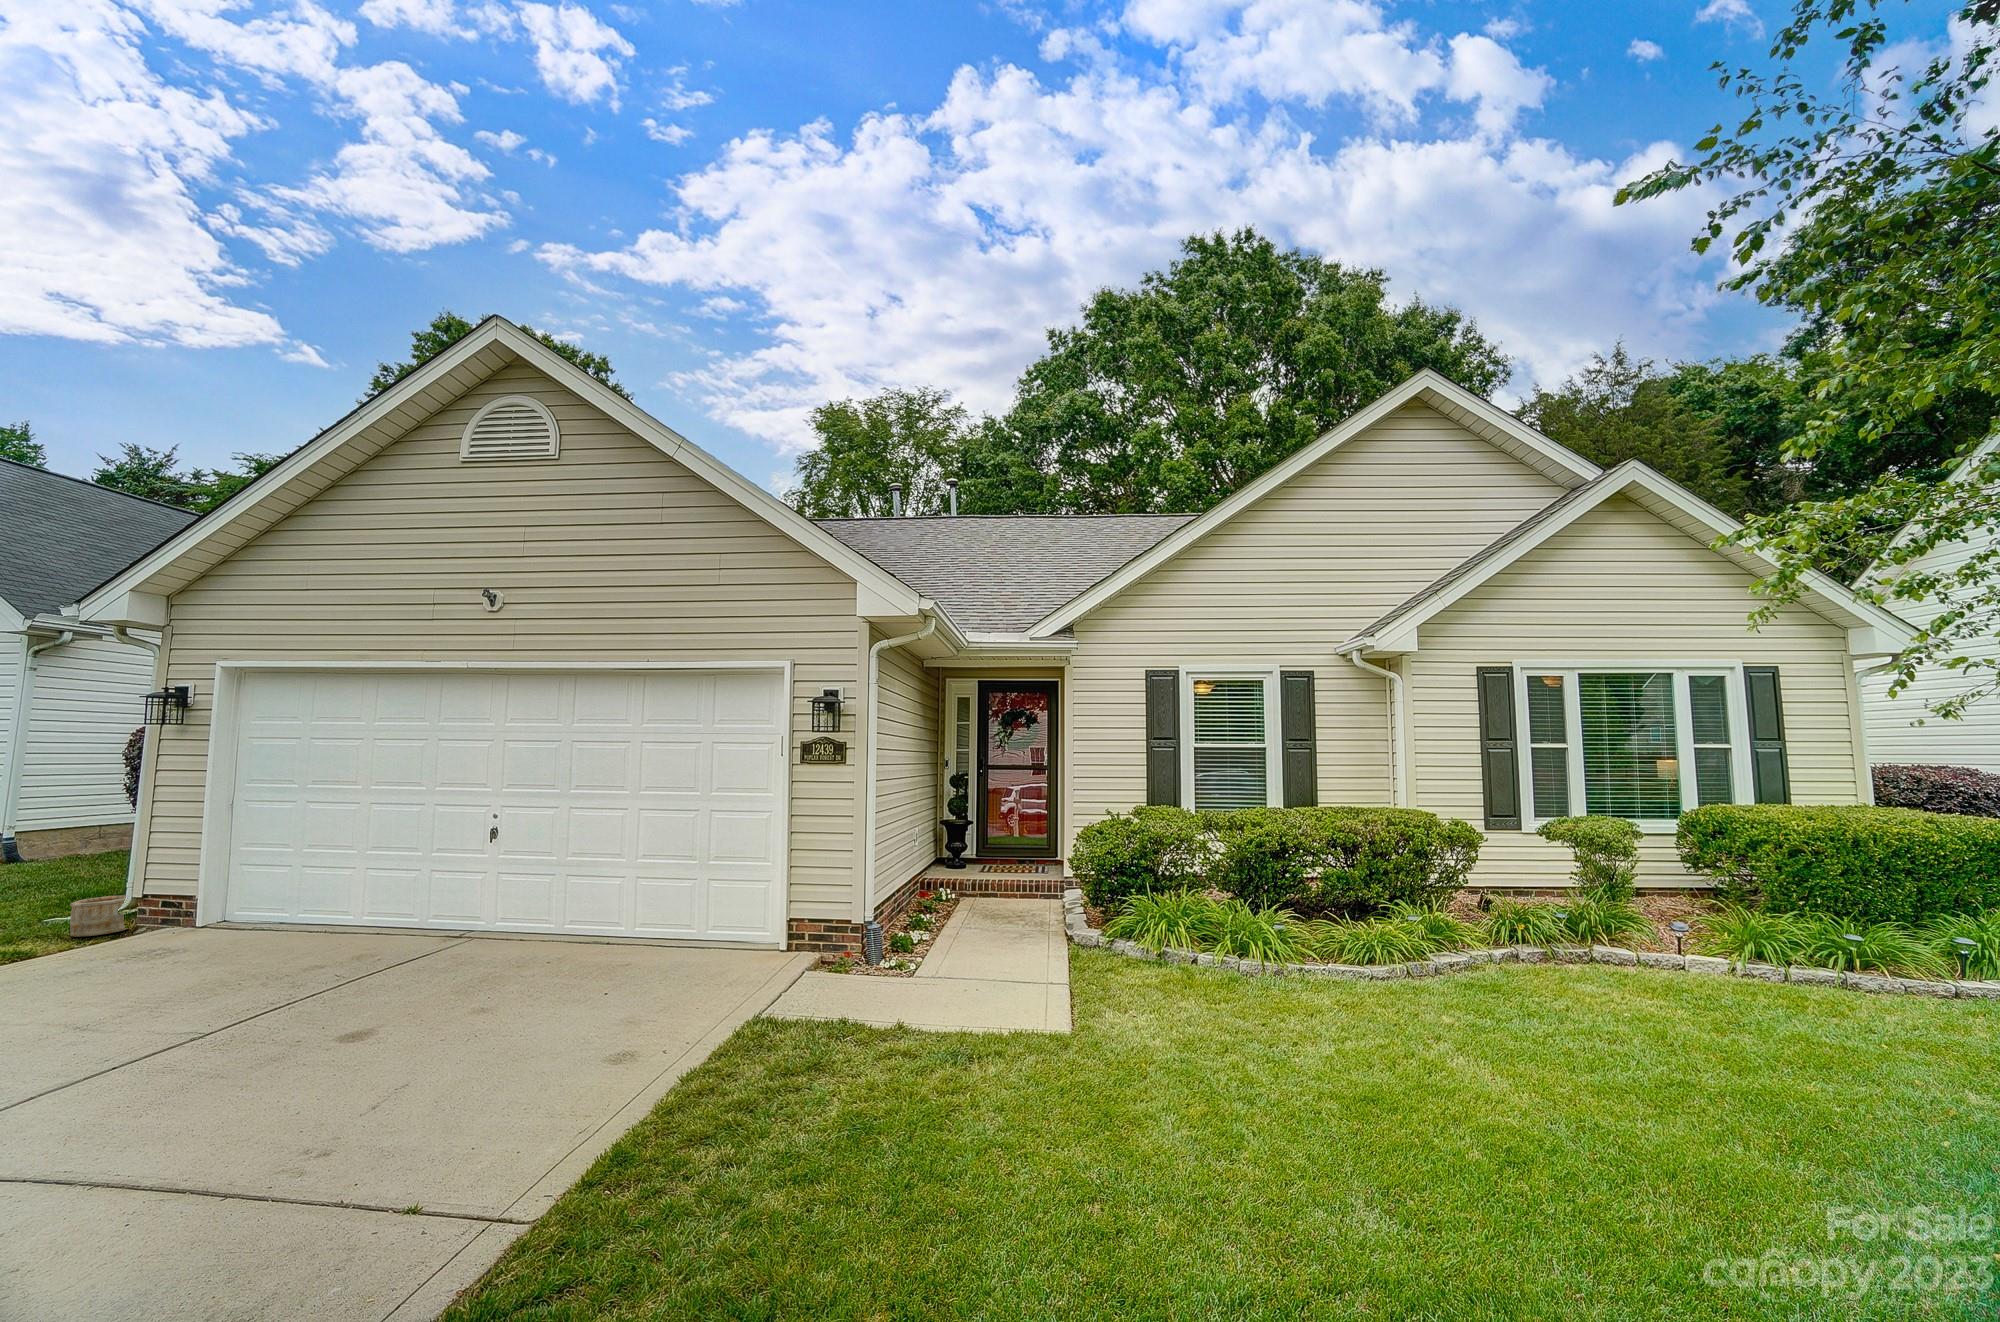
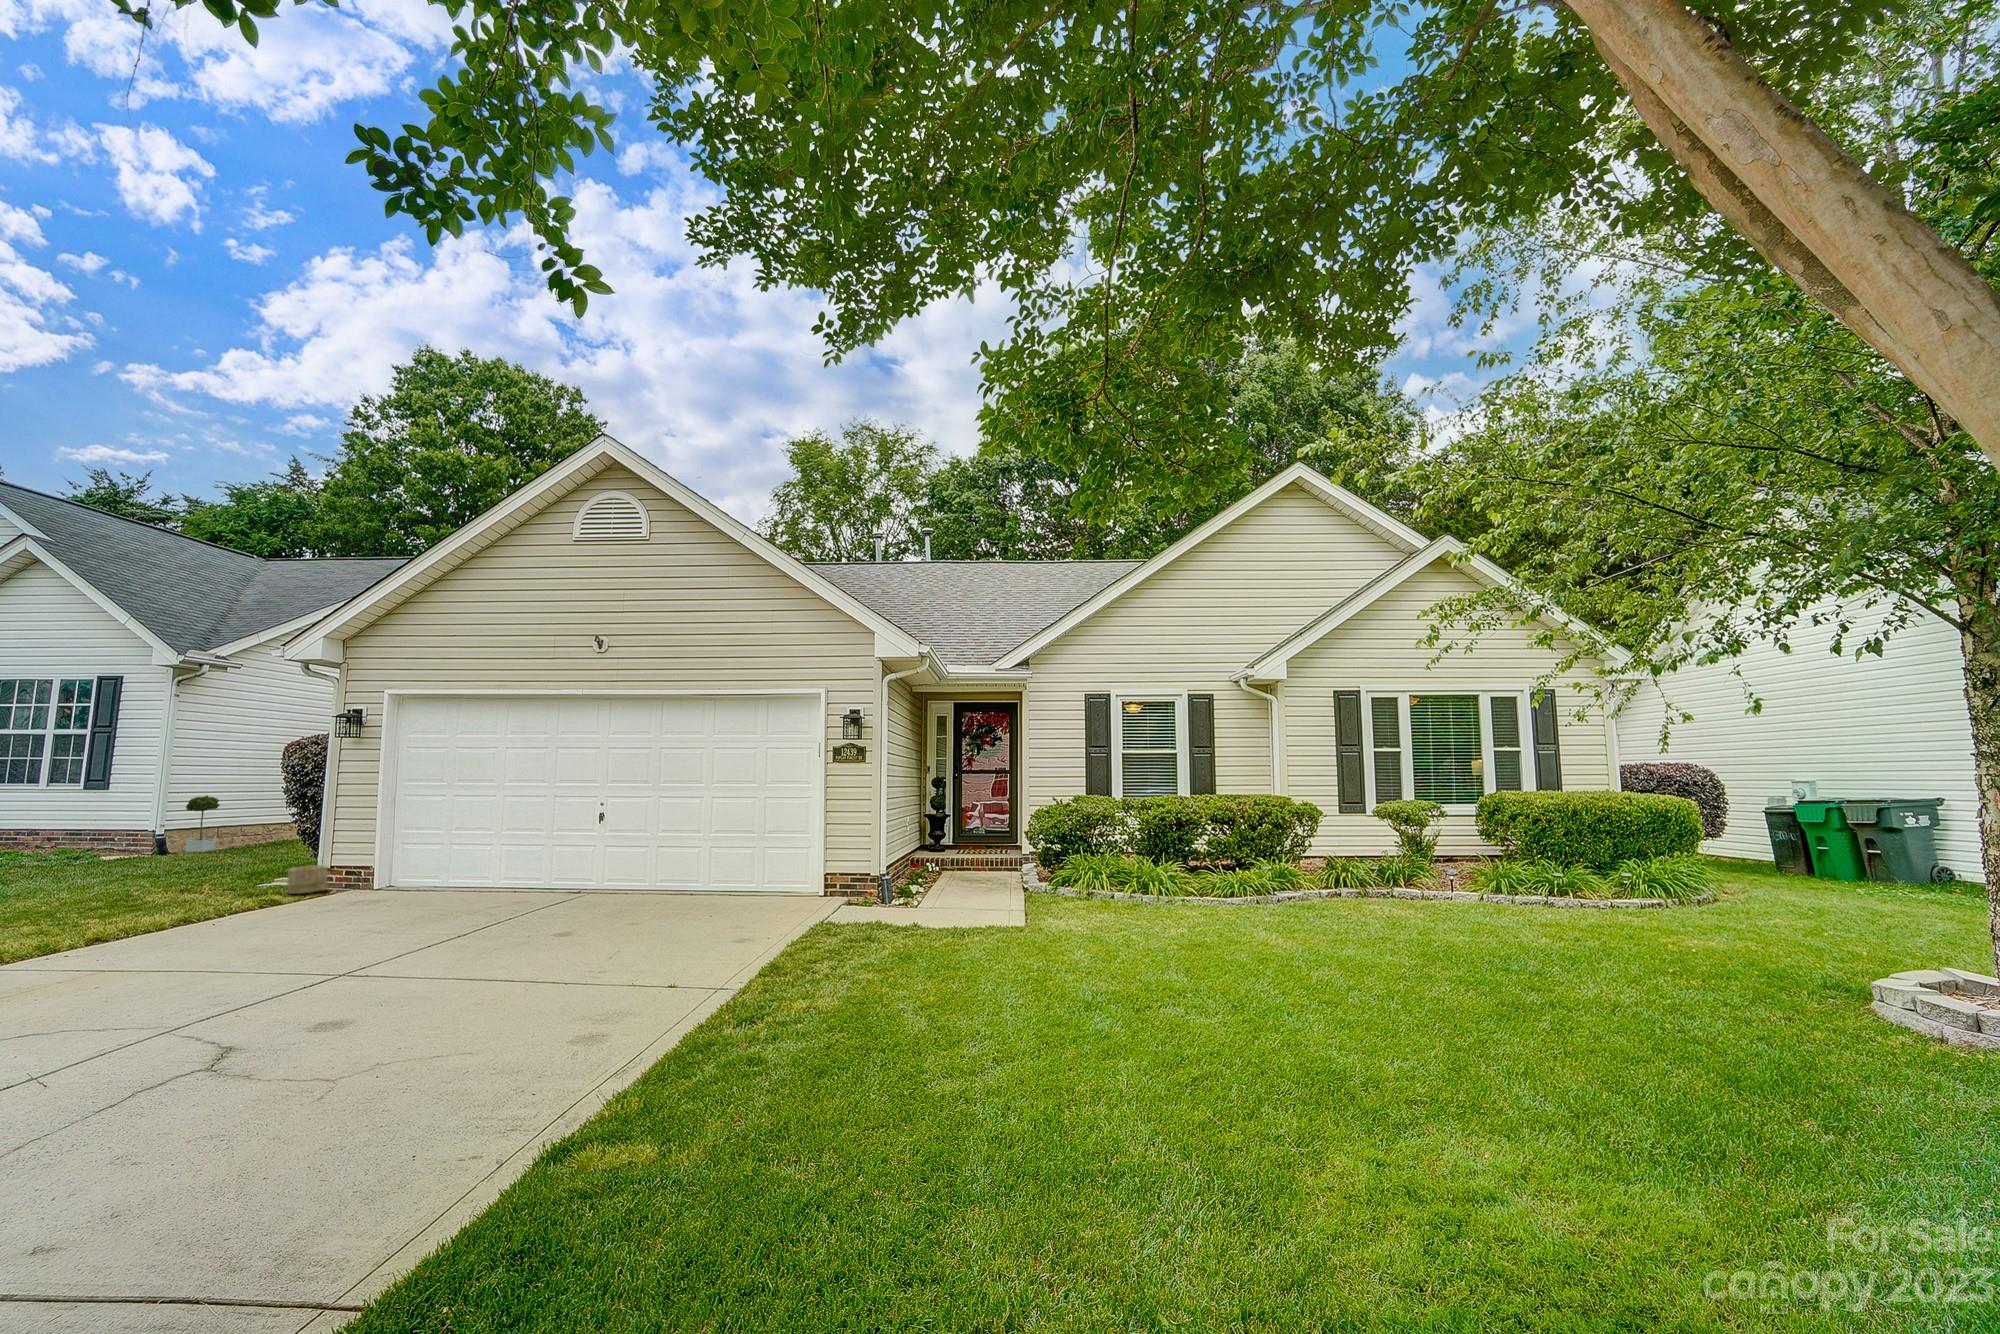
potted tree: none [51,790,97,859] -> present [186,795,220,852]

